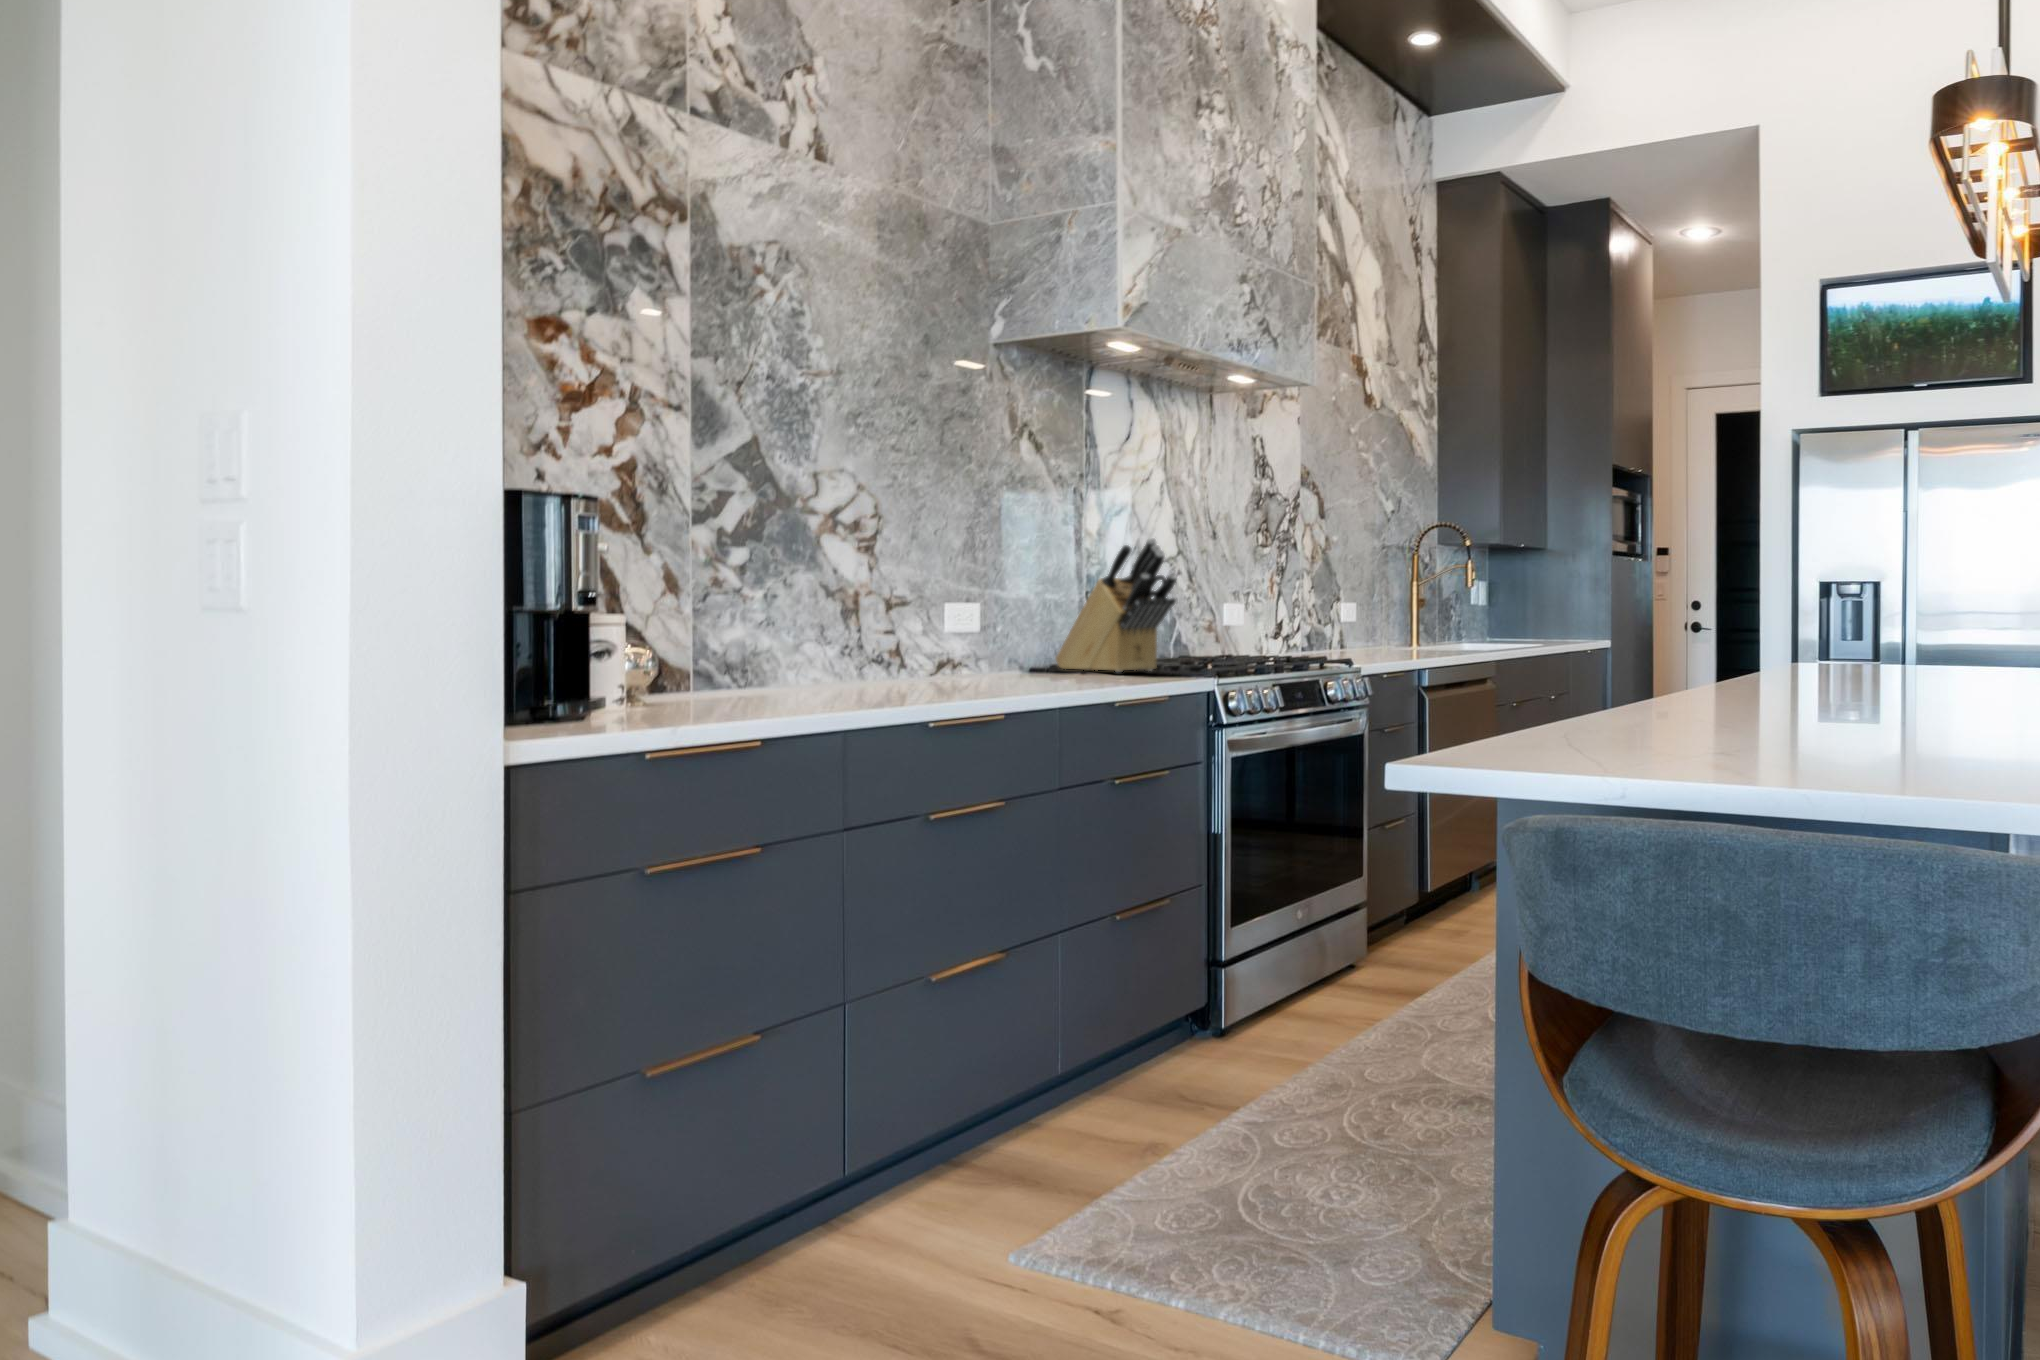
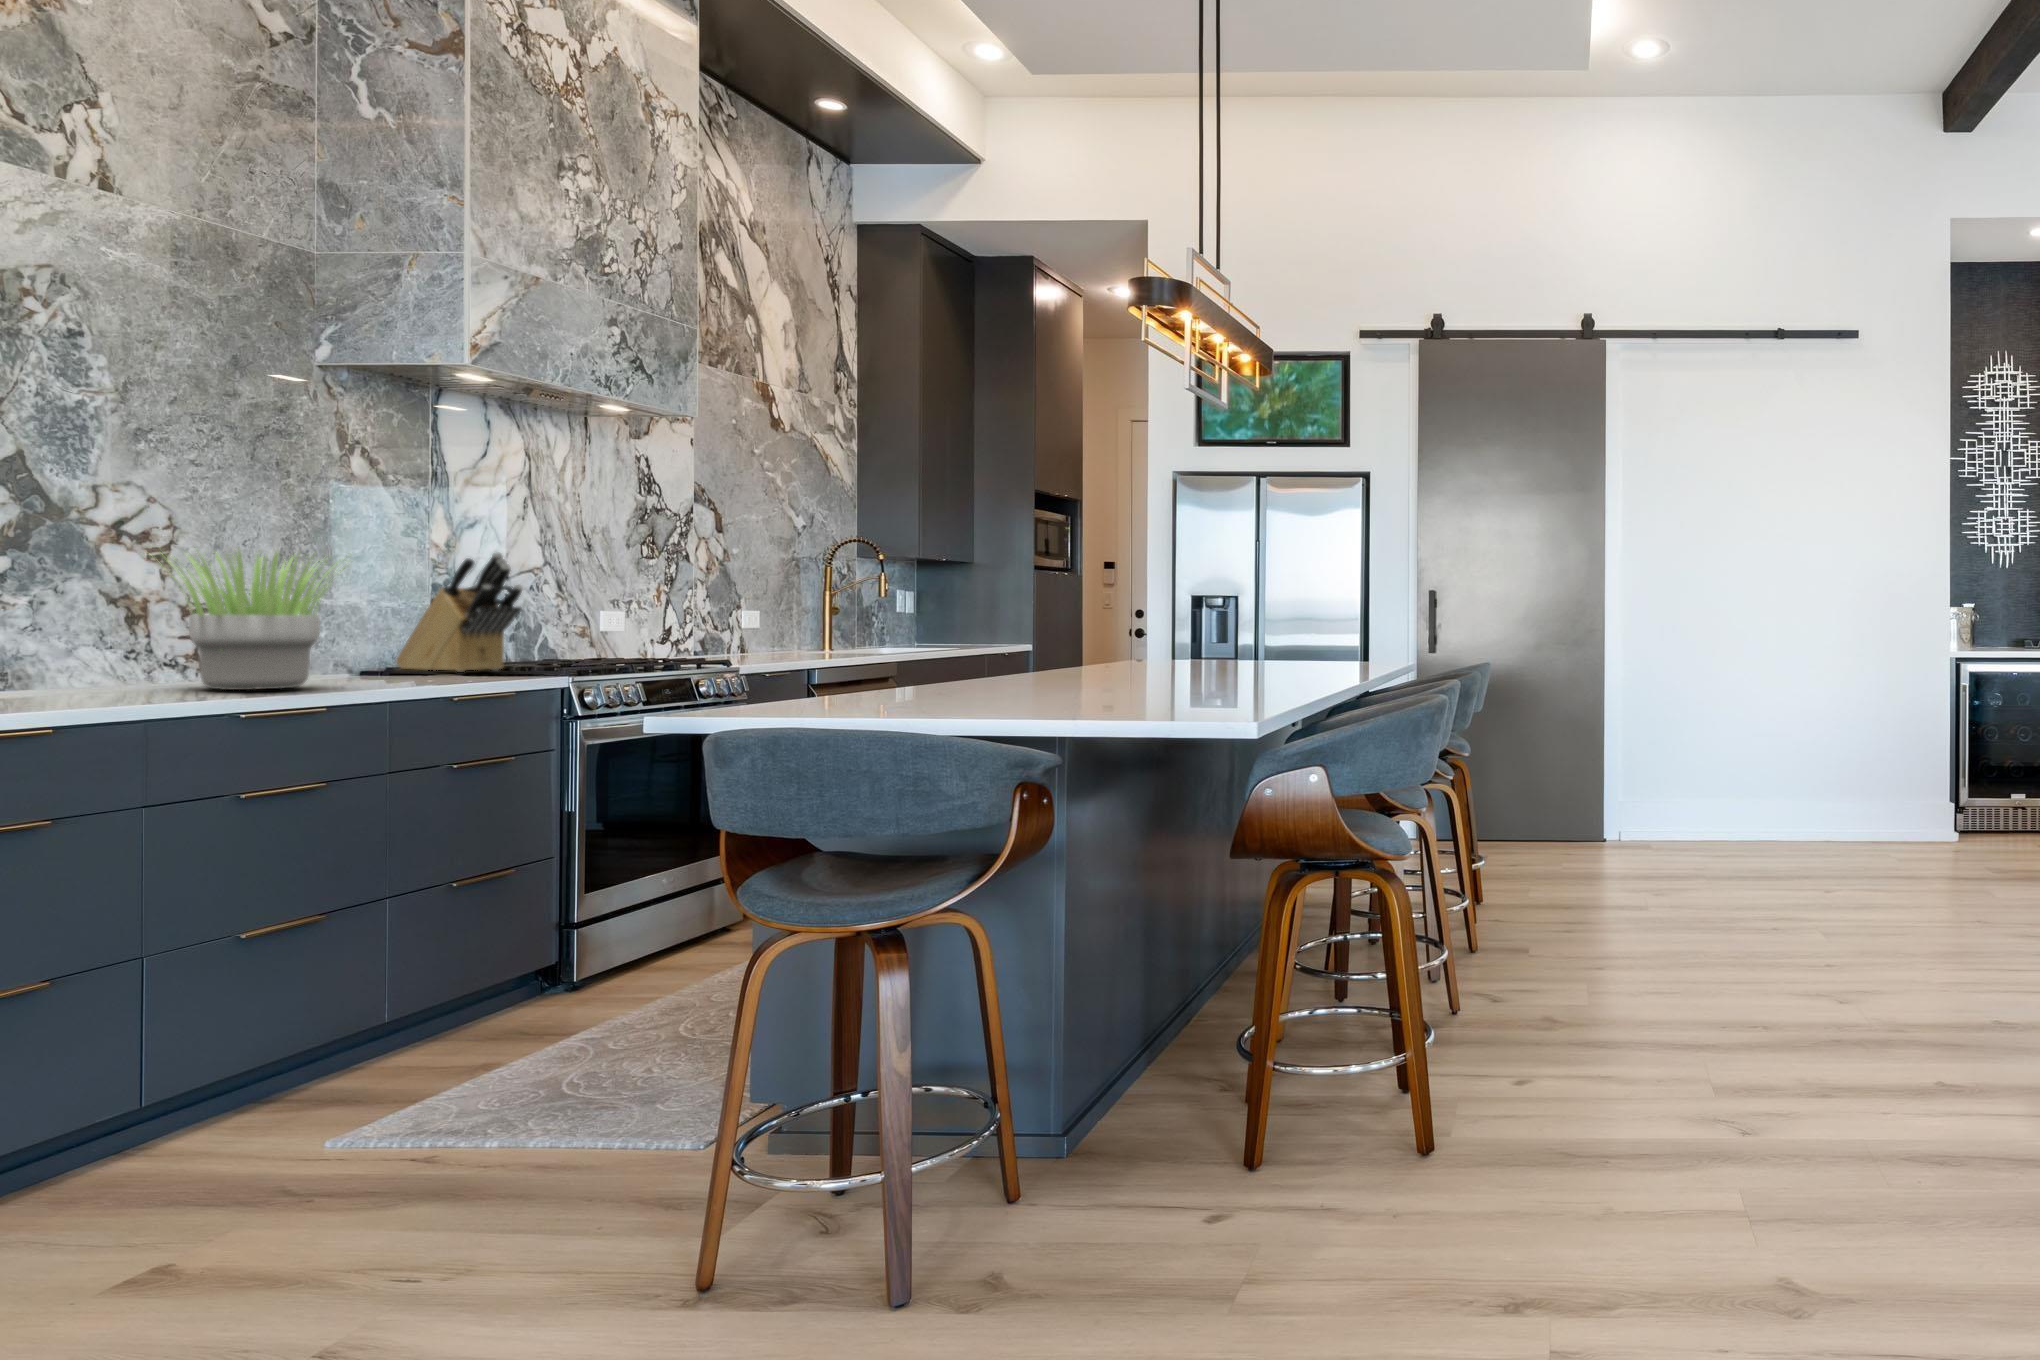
potted plant: none [855,529,1044,689] -> present [152,549,332,690]

